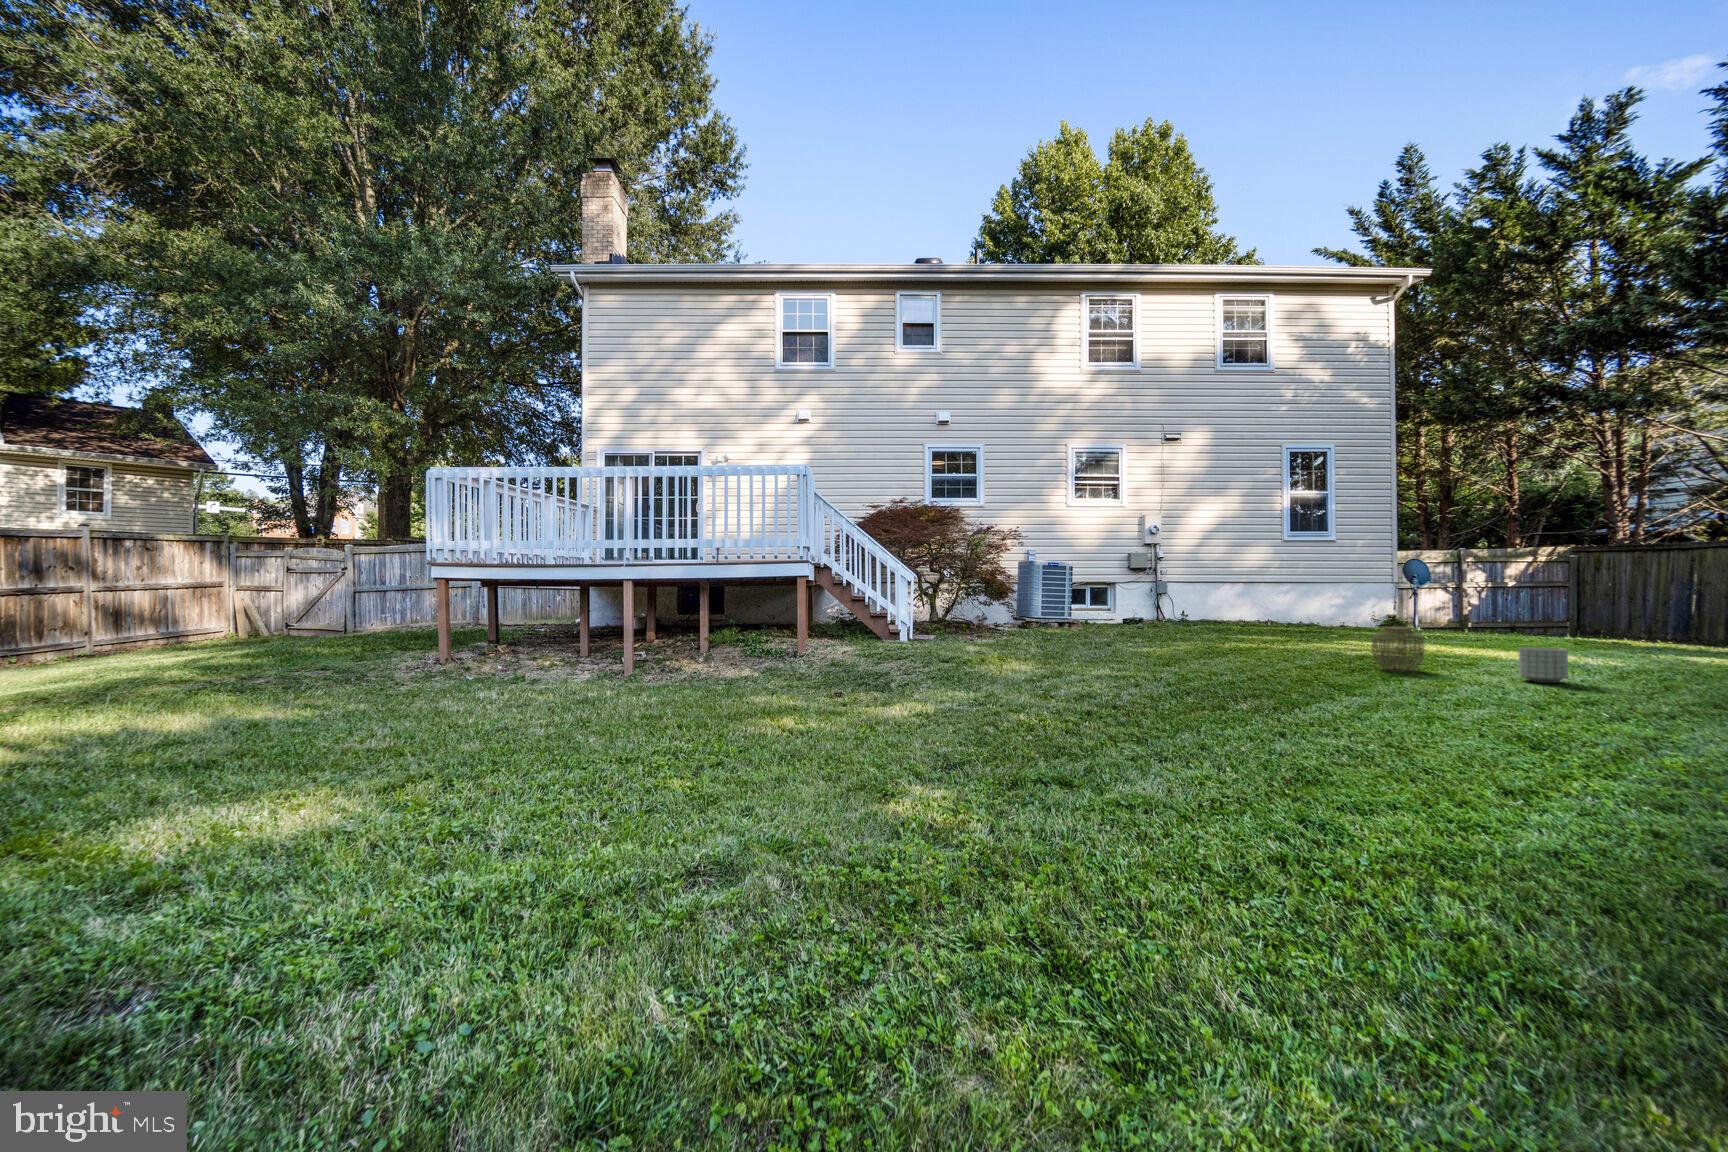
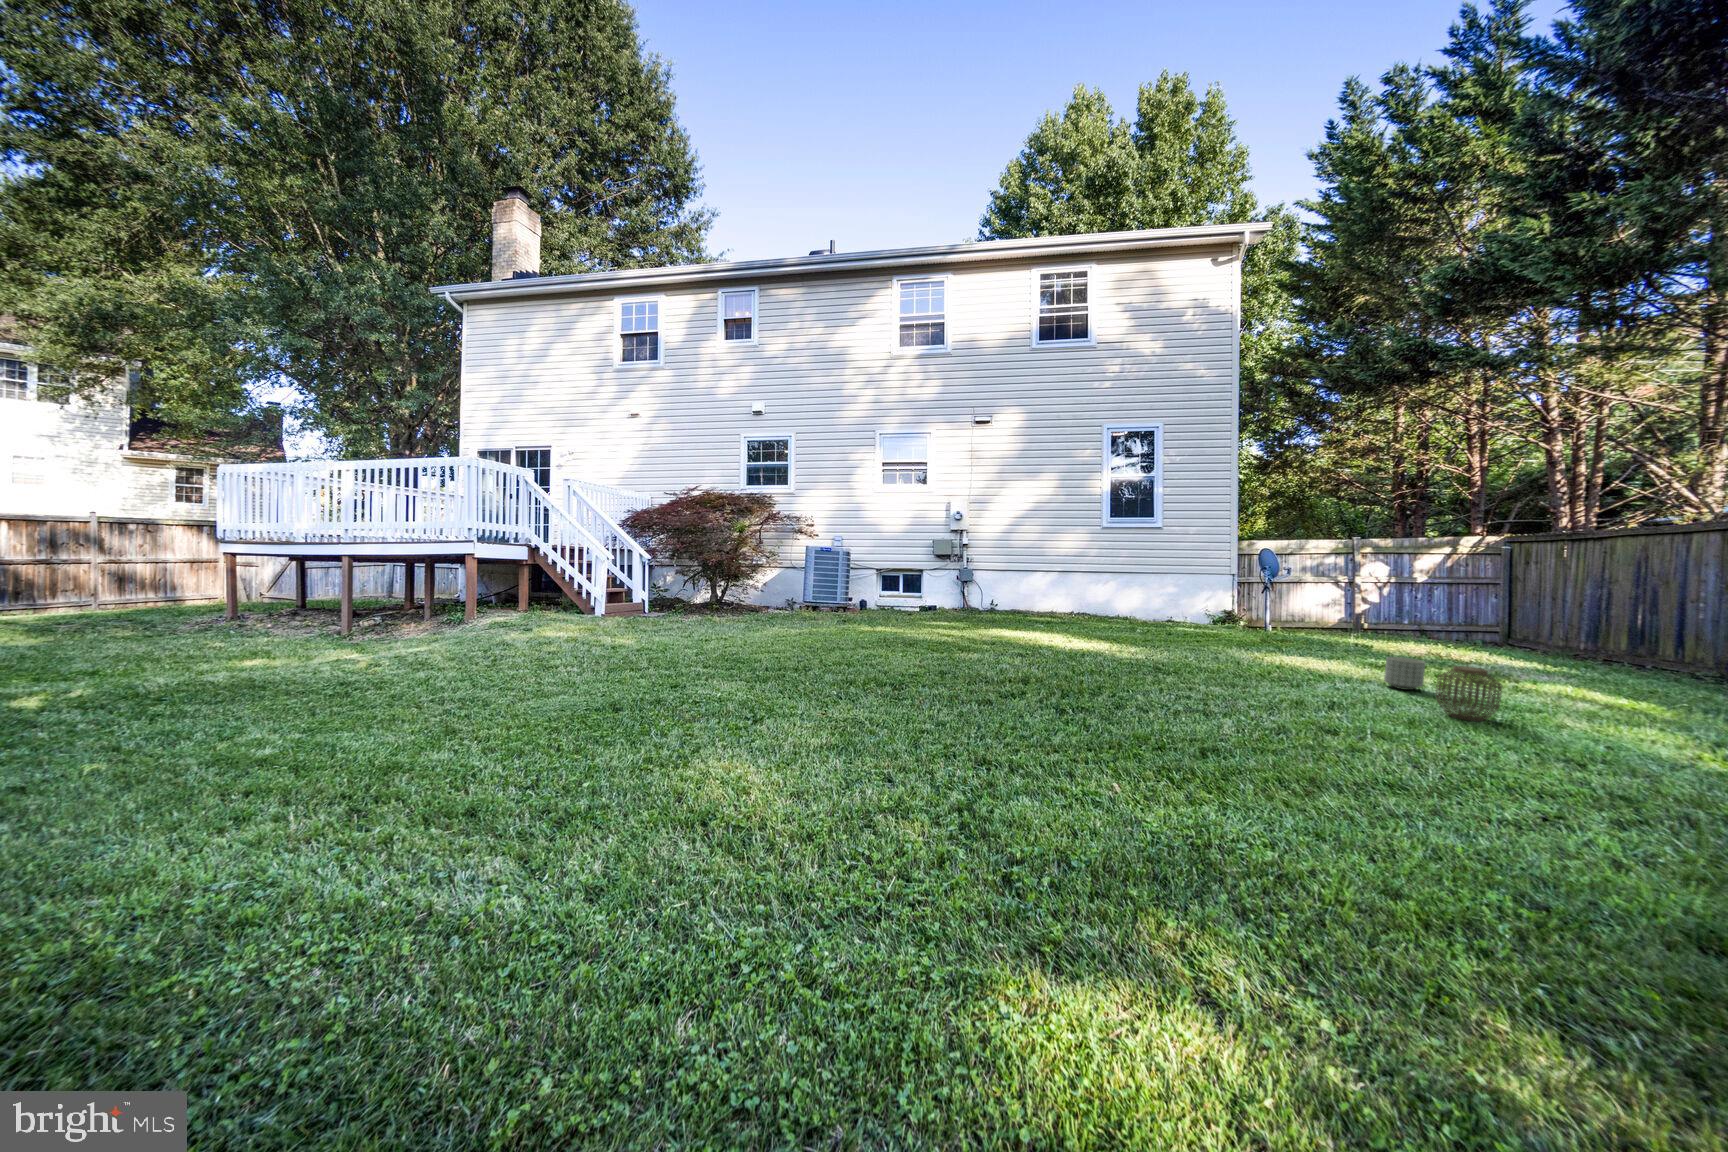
woven basket: present [1372,626,1424,672] -> present [1436,666,1502,721]

